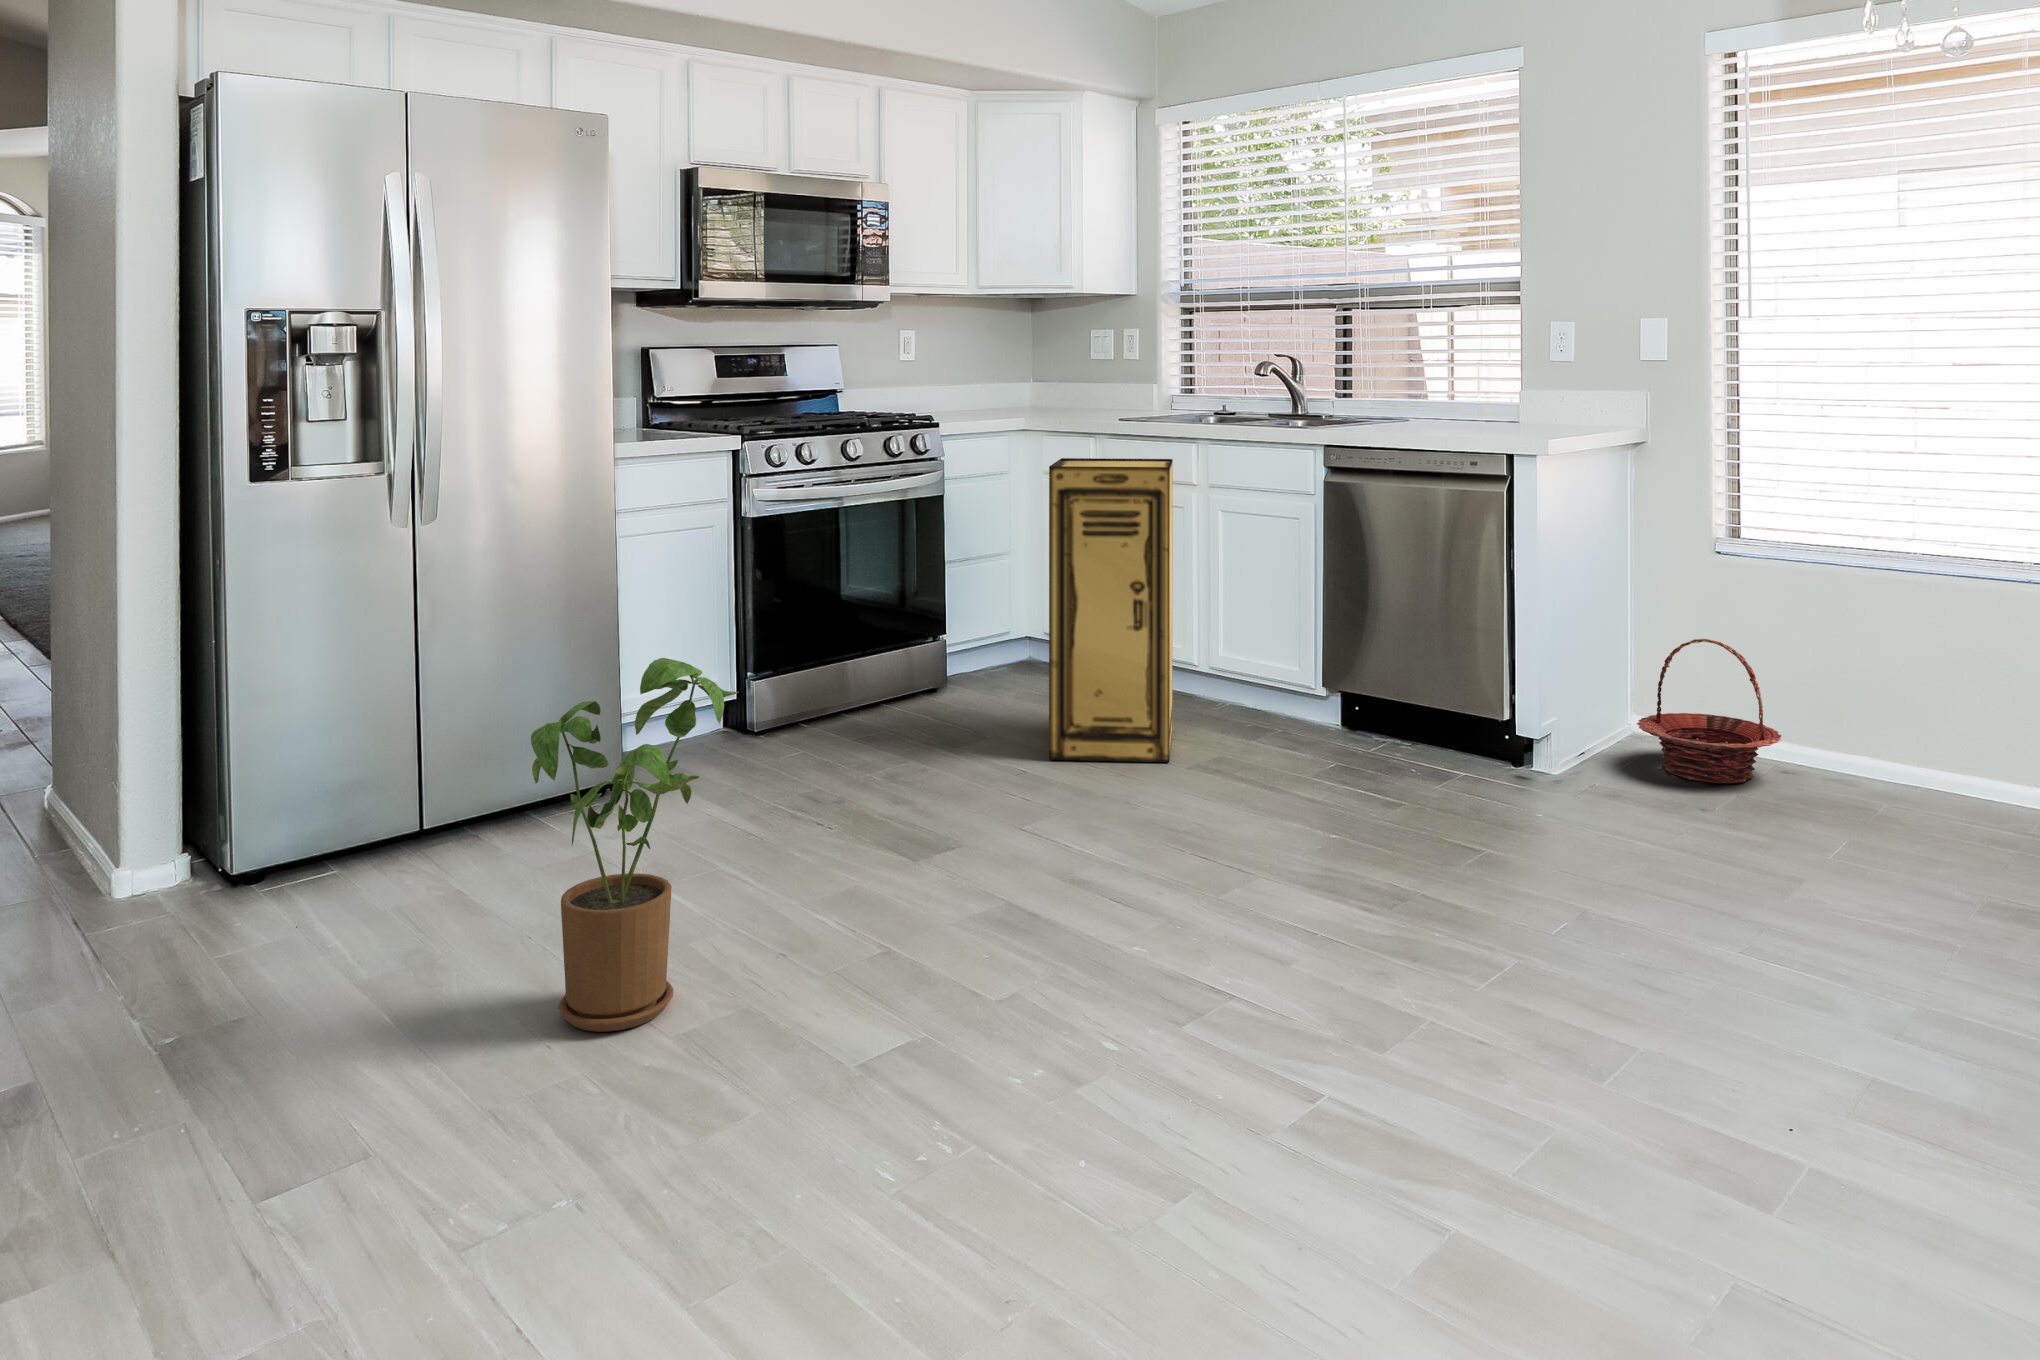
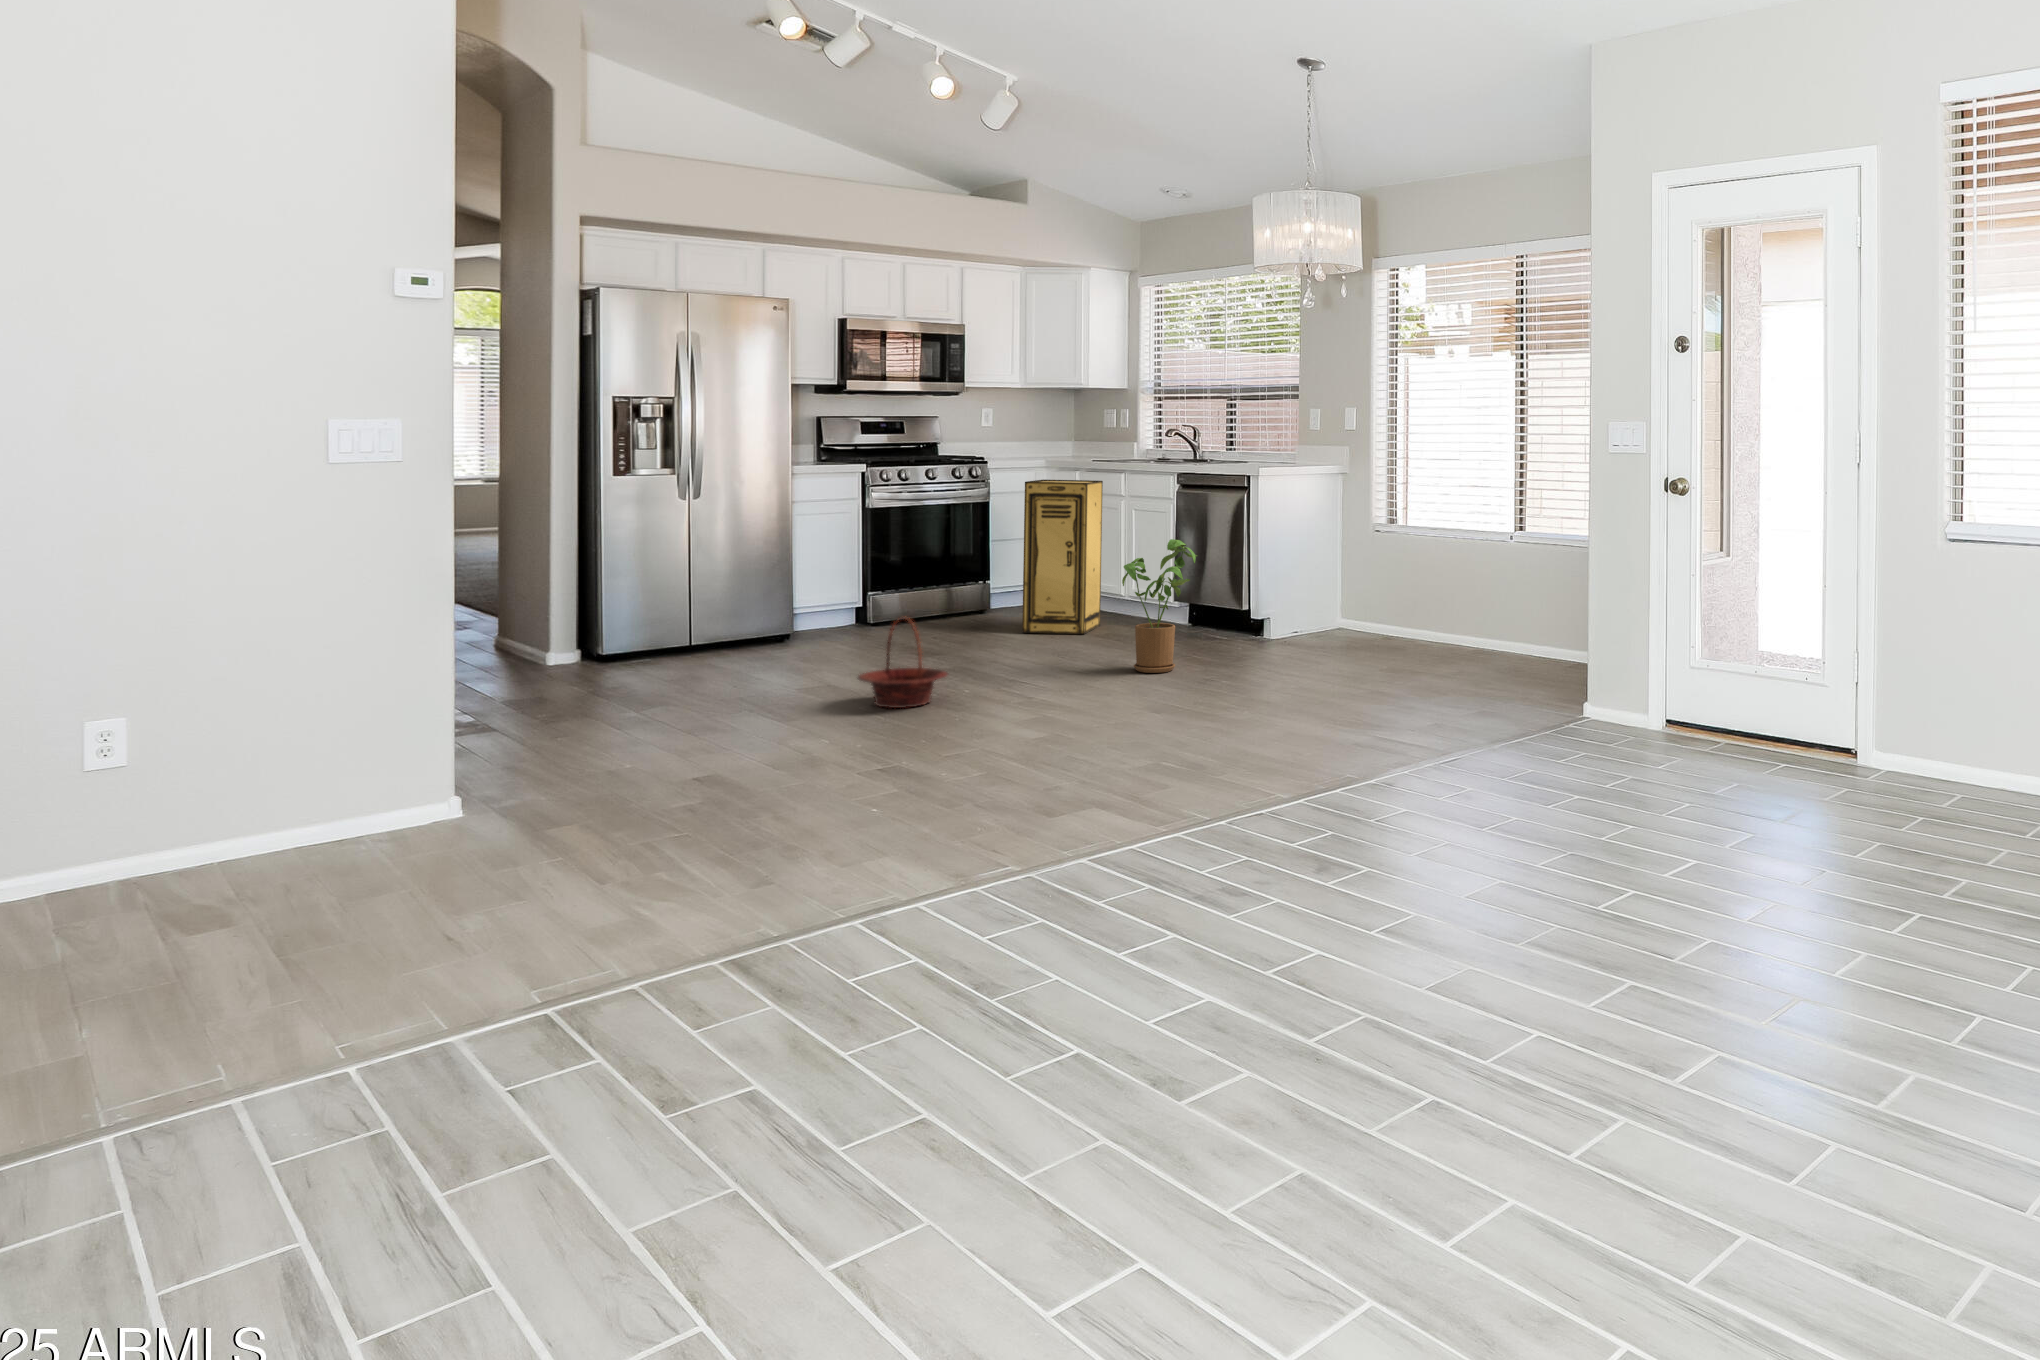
basket: present [1637,639,1781,783] -> present [858,618,948,708]
house plant: present [531,658,738,1032] -> present [1122,539,1197,673]

